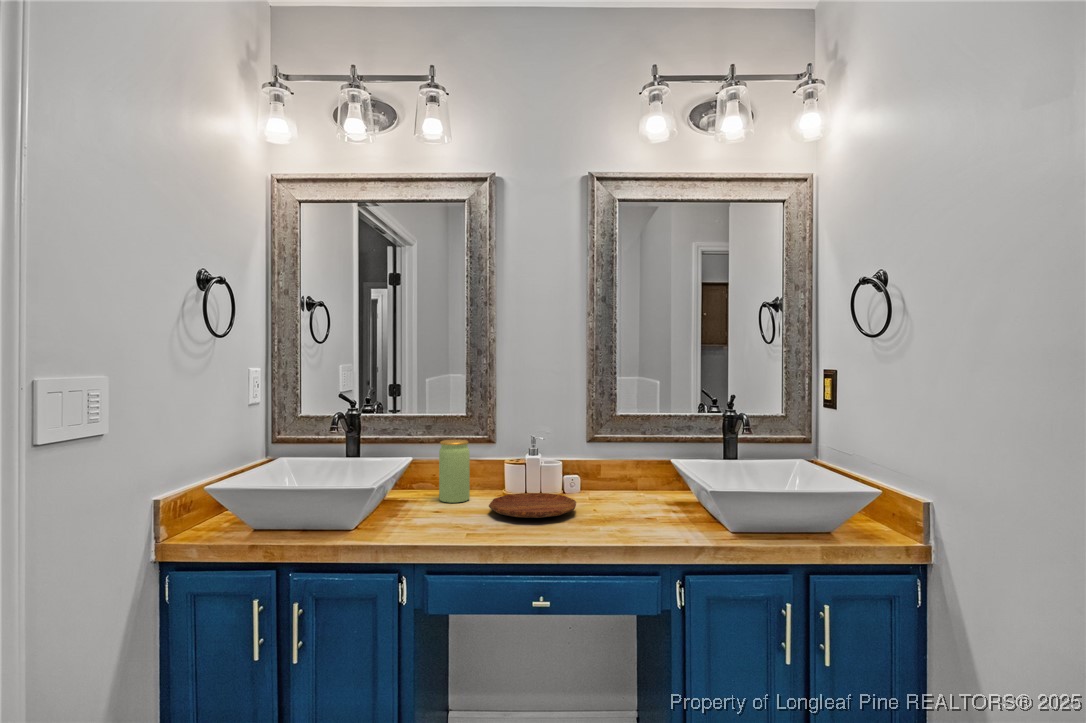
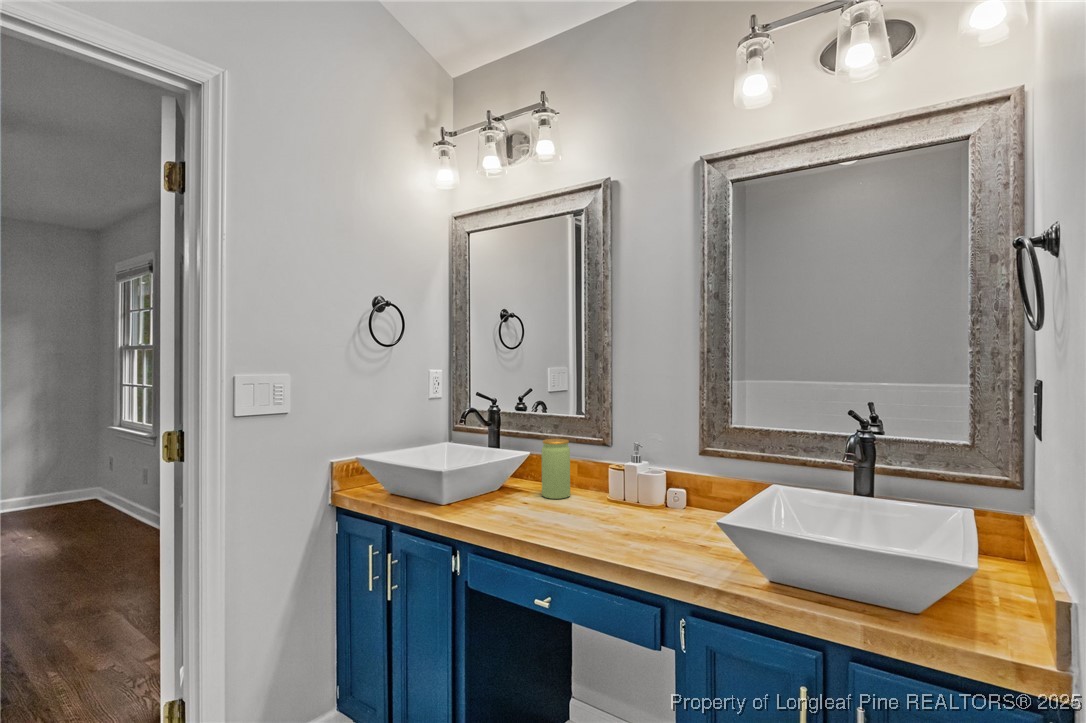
tray: present [489,493,576,518] -> none [551,498,642,527]

